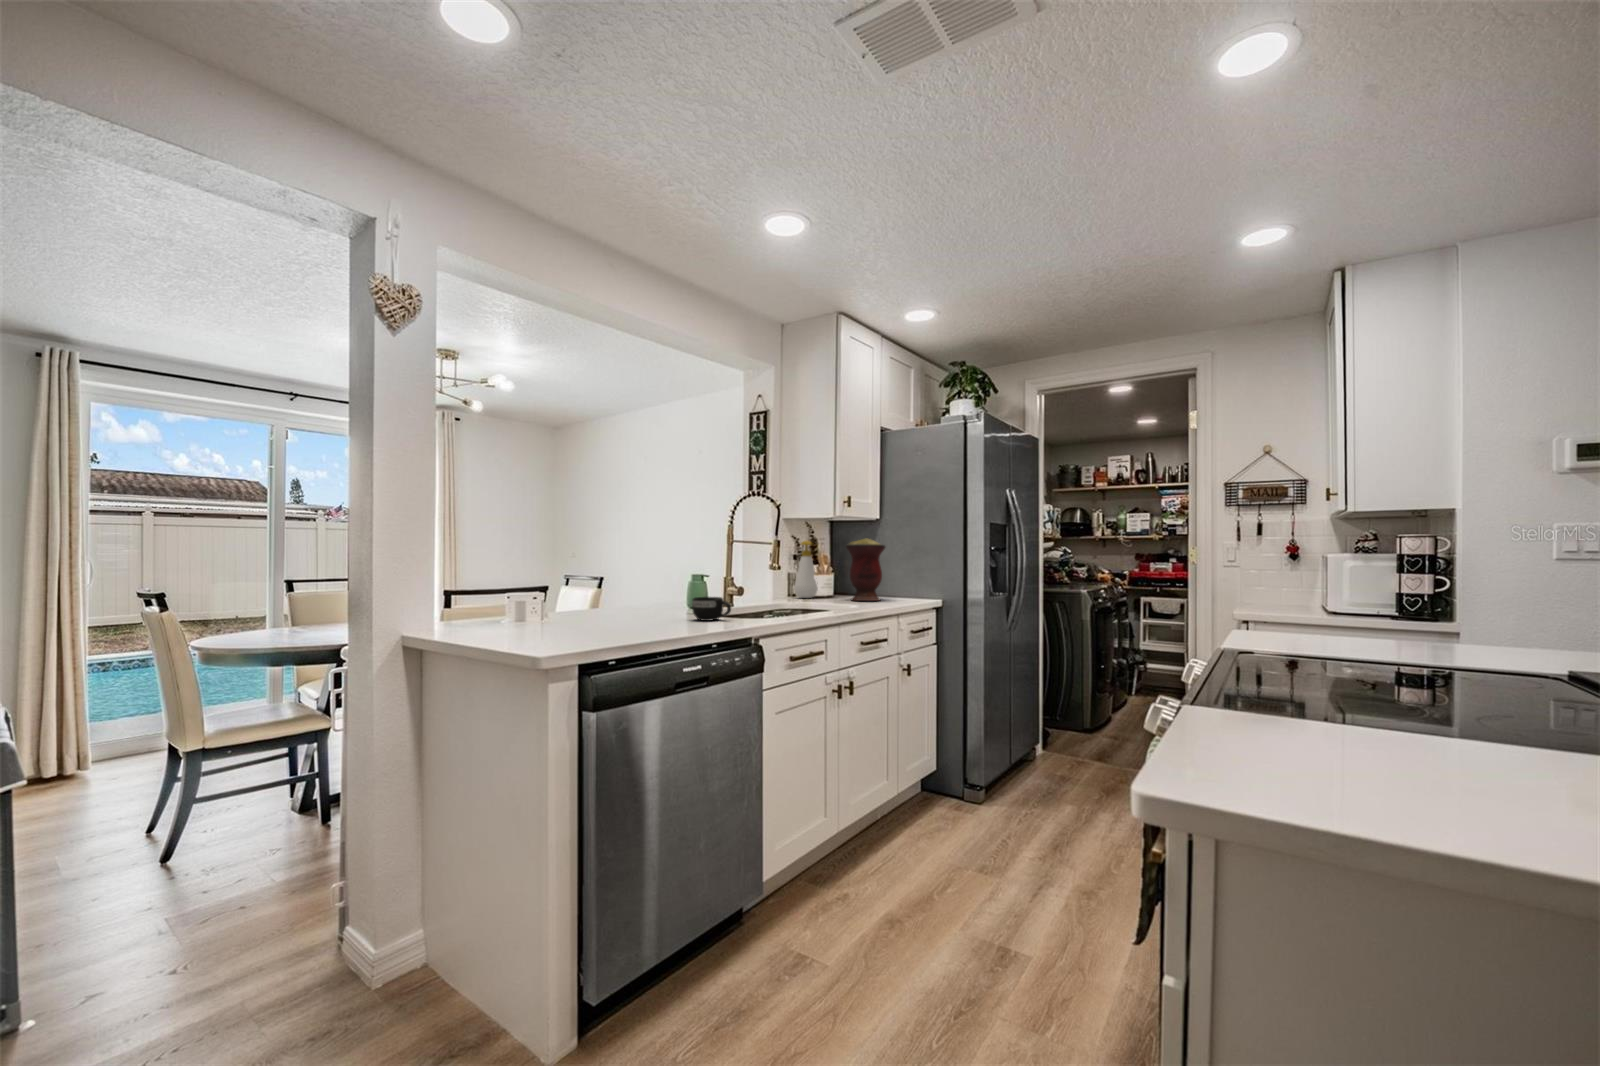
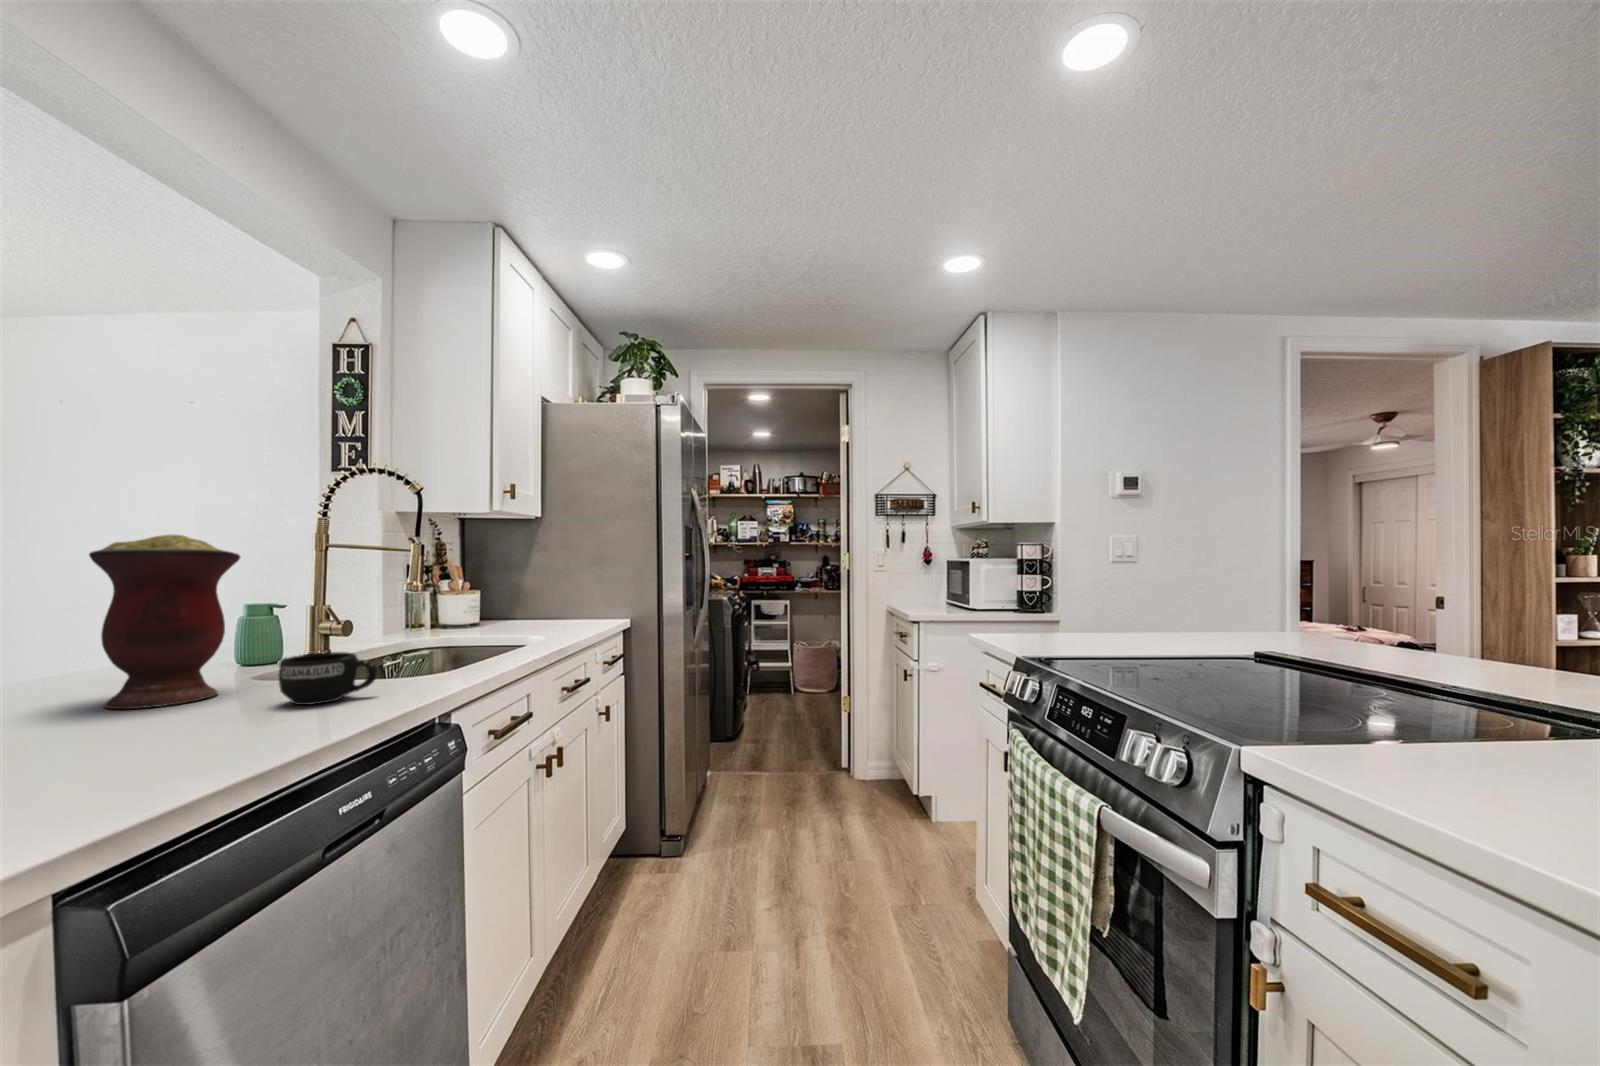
vase: present [846,539,885,601] -> present [89,535,240,709]
soap bottle: present [794,541,818,598] -> none [421,545,460,632]

